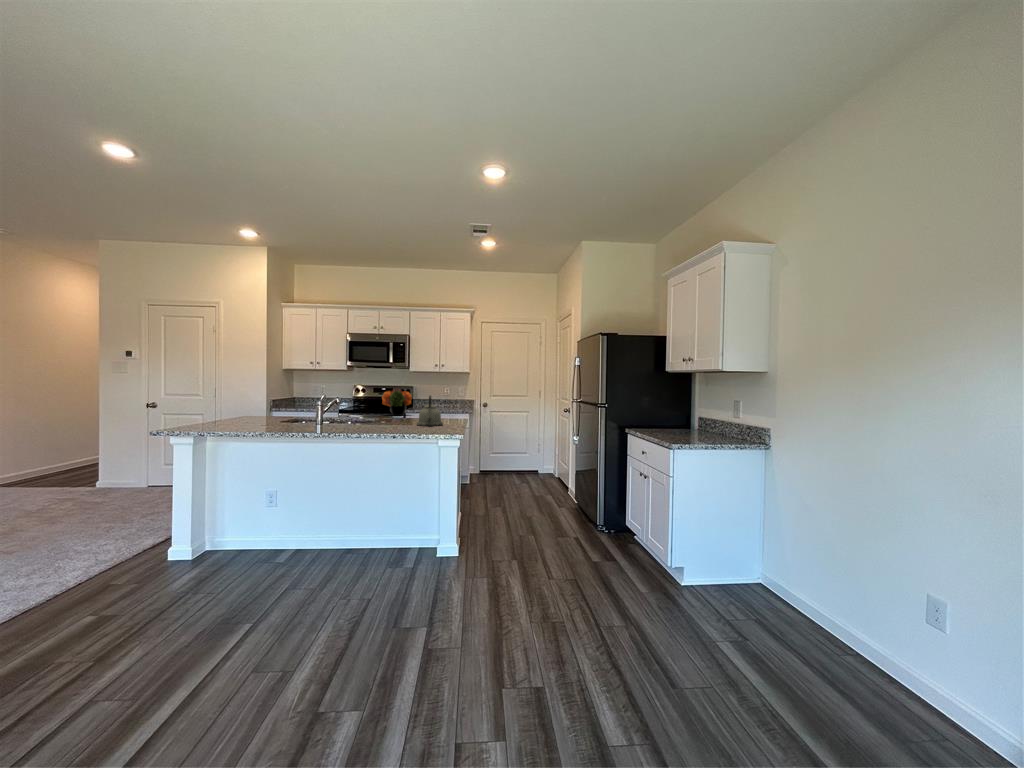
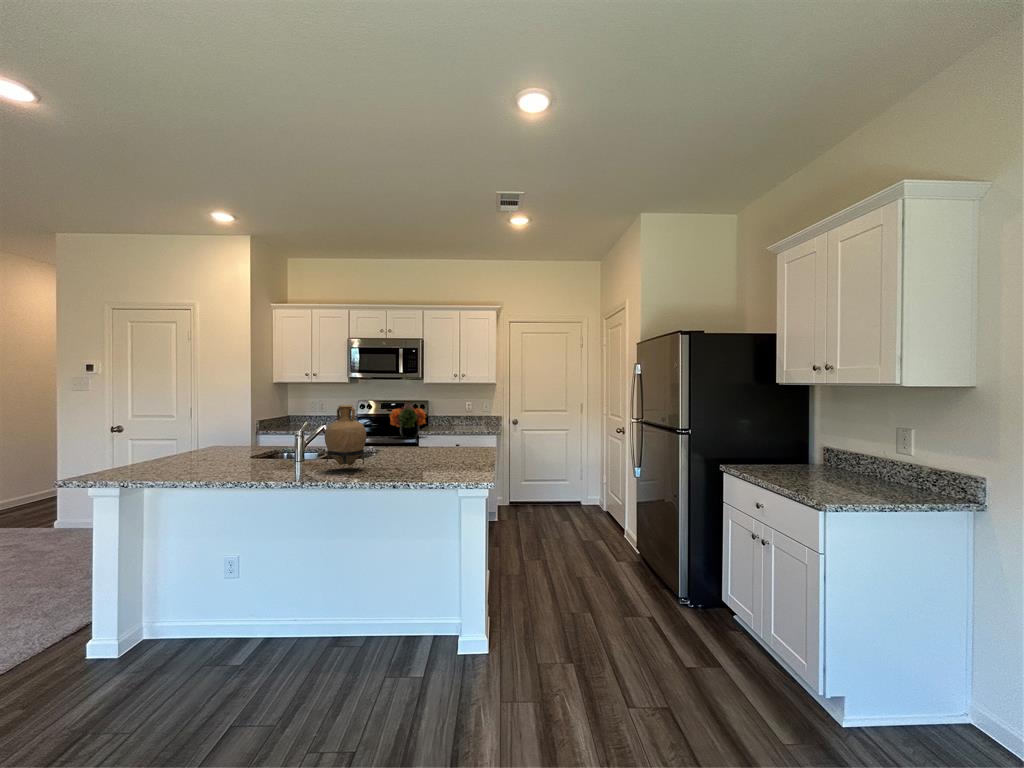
vase: none [342,382,372,428] -> present [325,405,366,466]
kettle: present [417,396,443,426] -> none [430,419,464,461]

